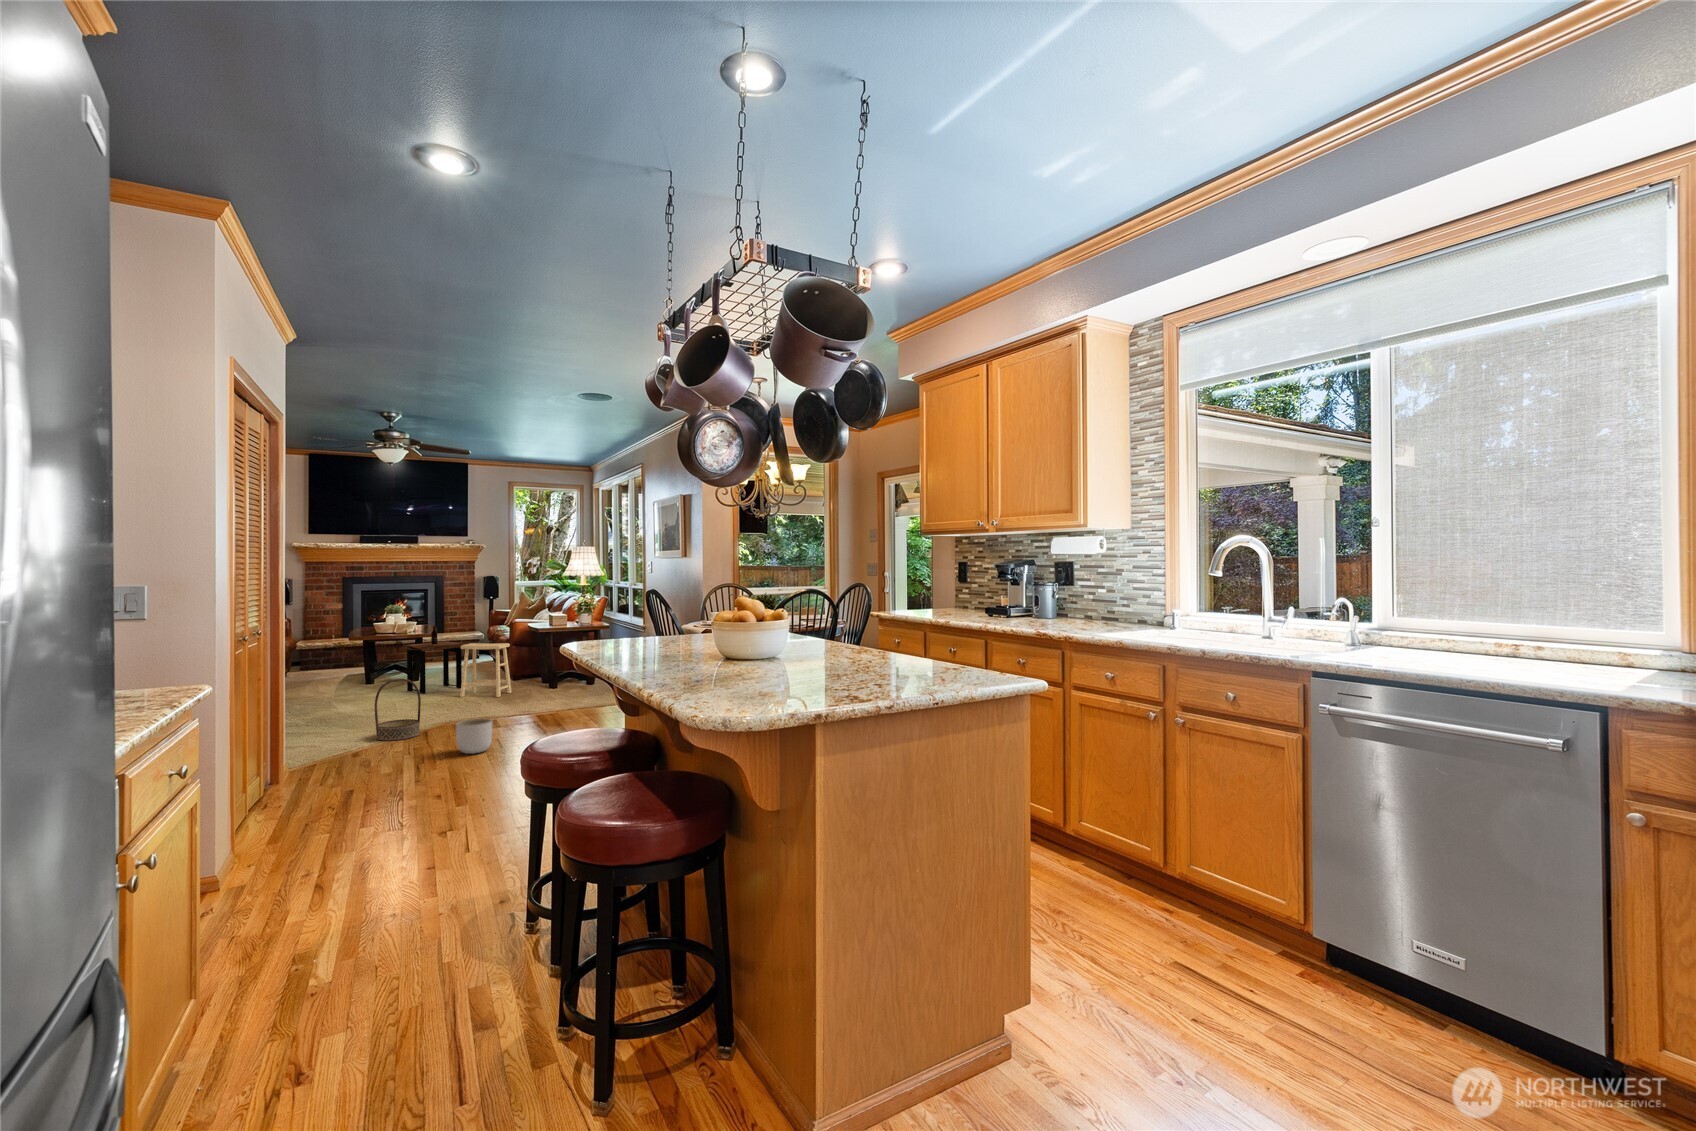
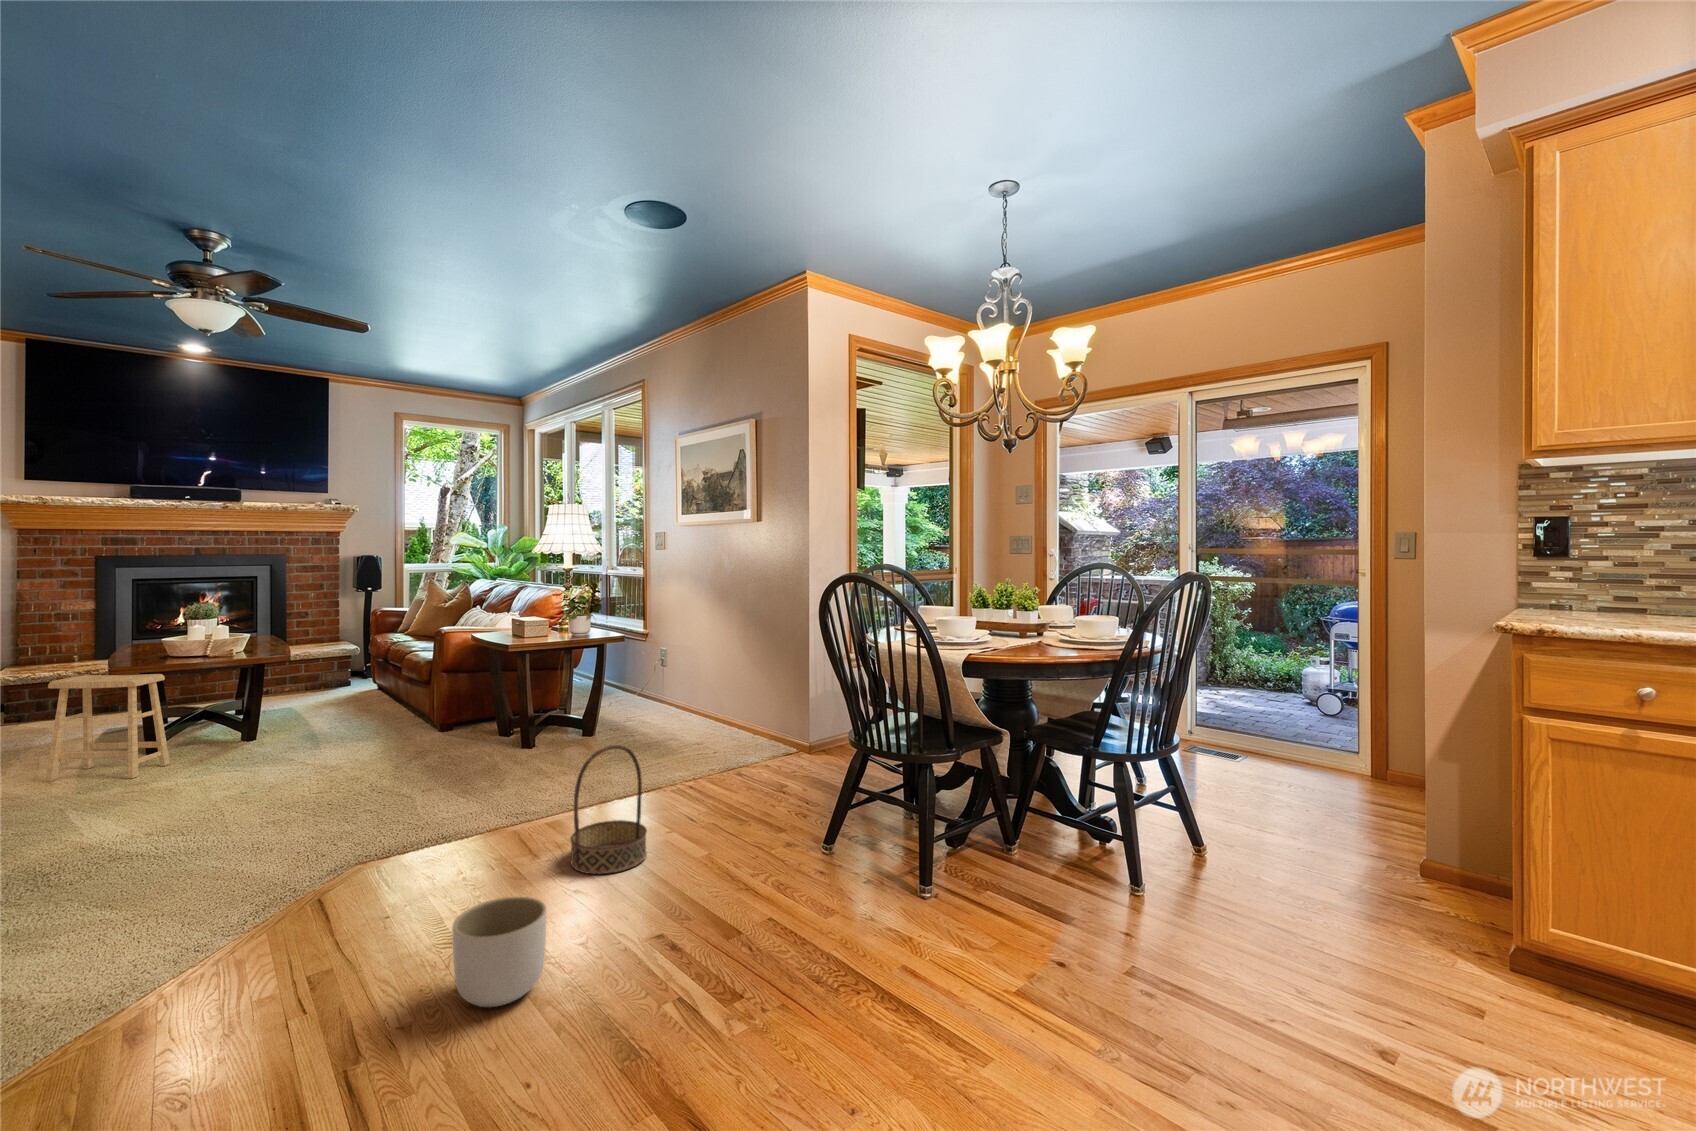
side table: present [405,626,463,694] -> none [236,643,357,775]
footstool: present [460,643,512,697] -> present [46,674,170,782]
basket: present [375,678,421,741] -> present [571,745,647,874]

